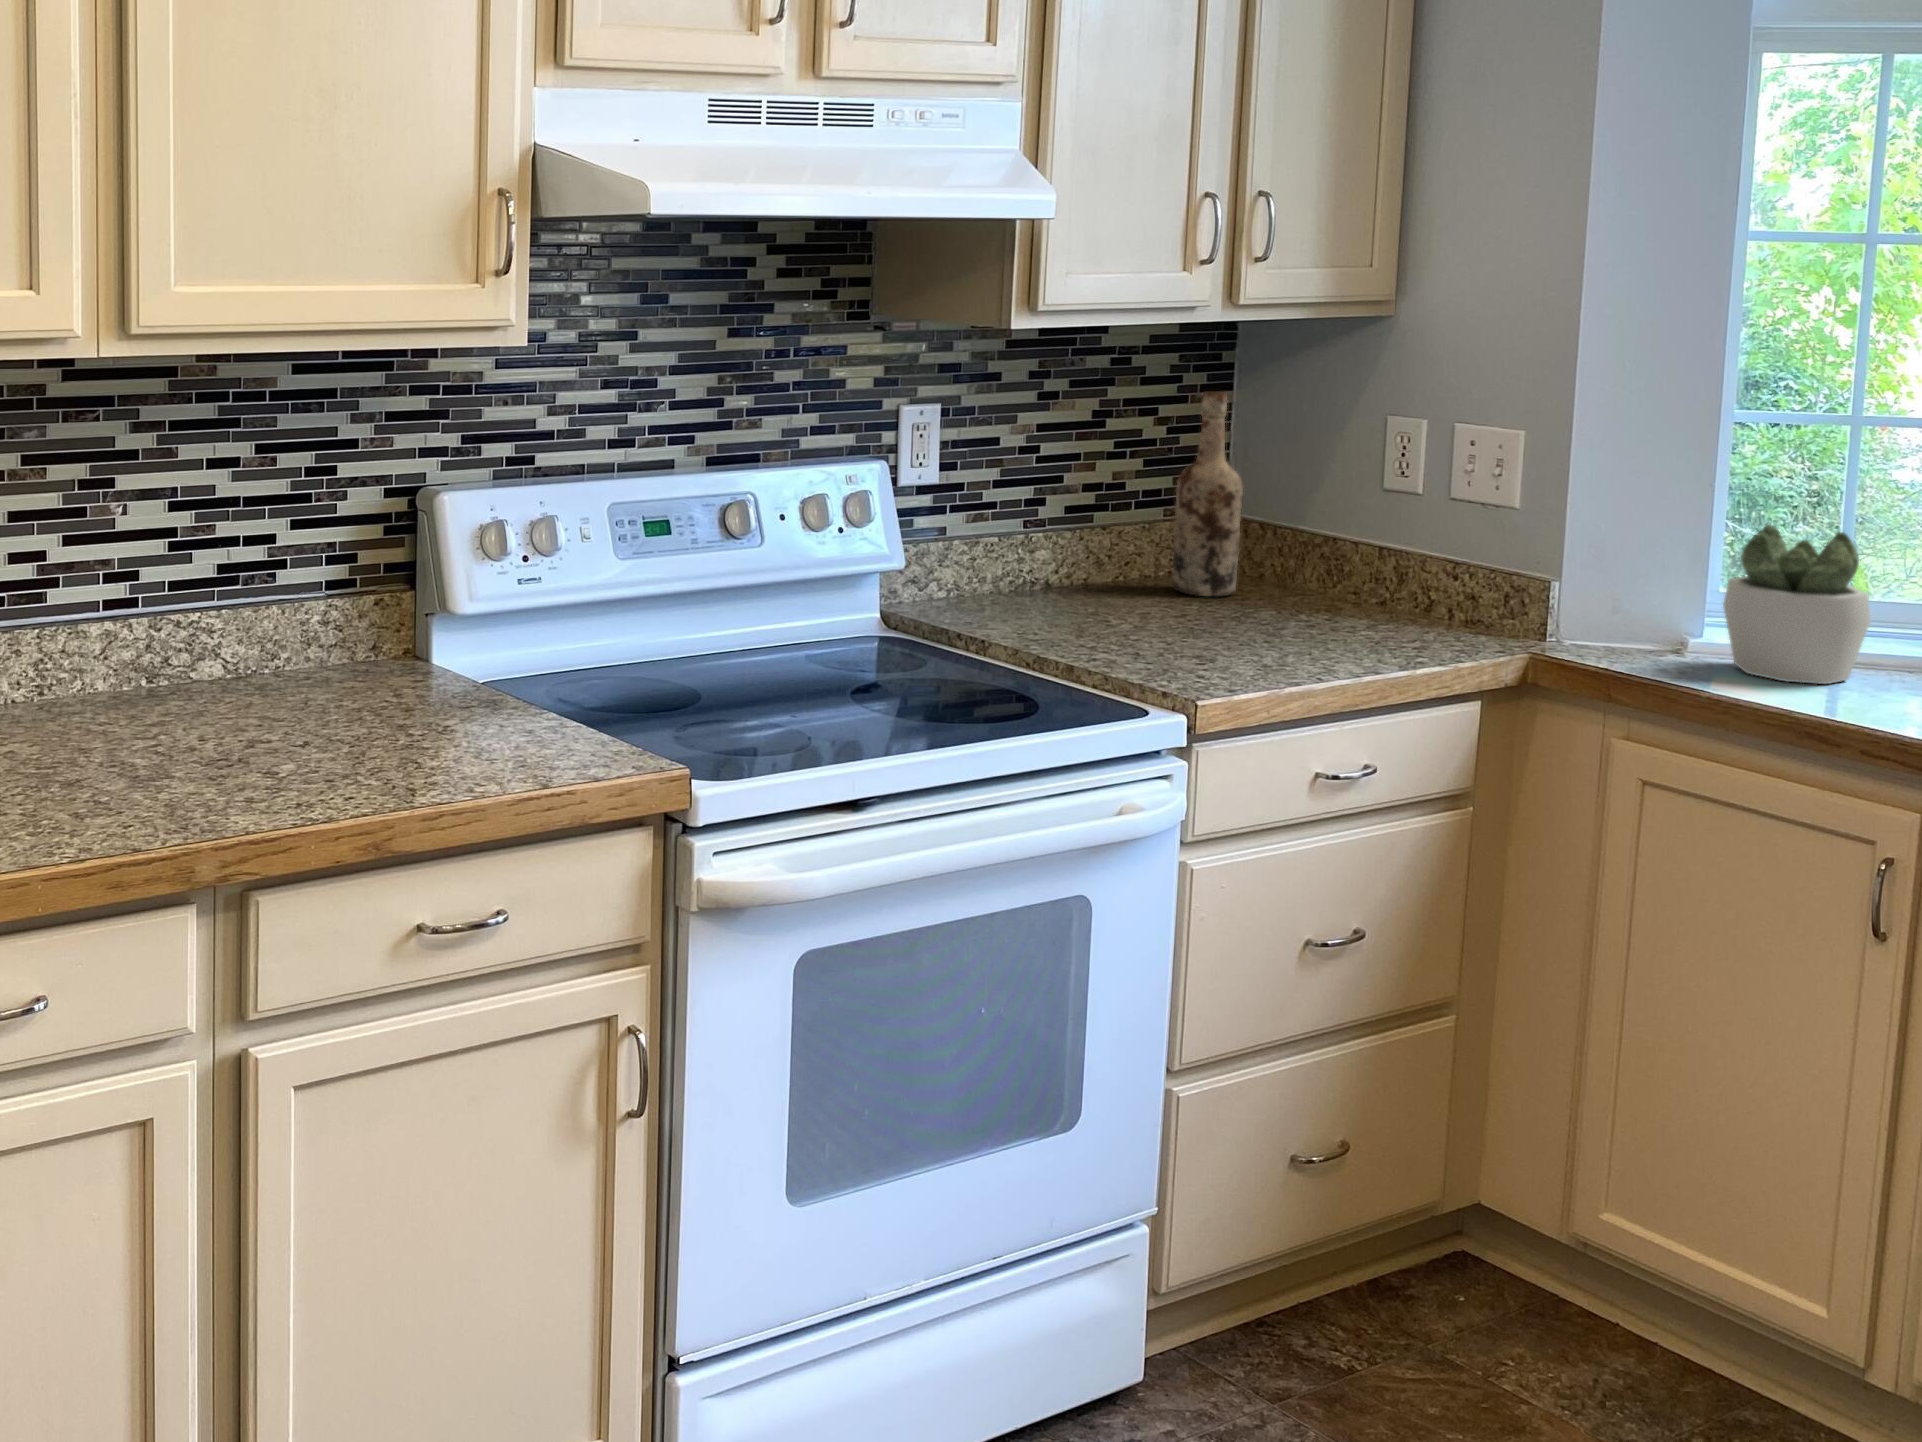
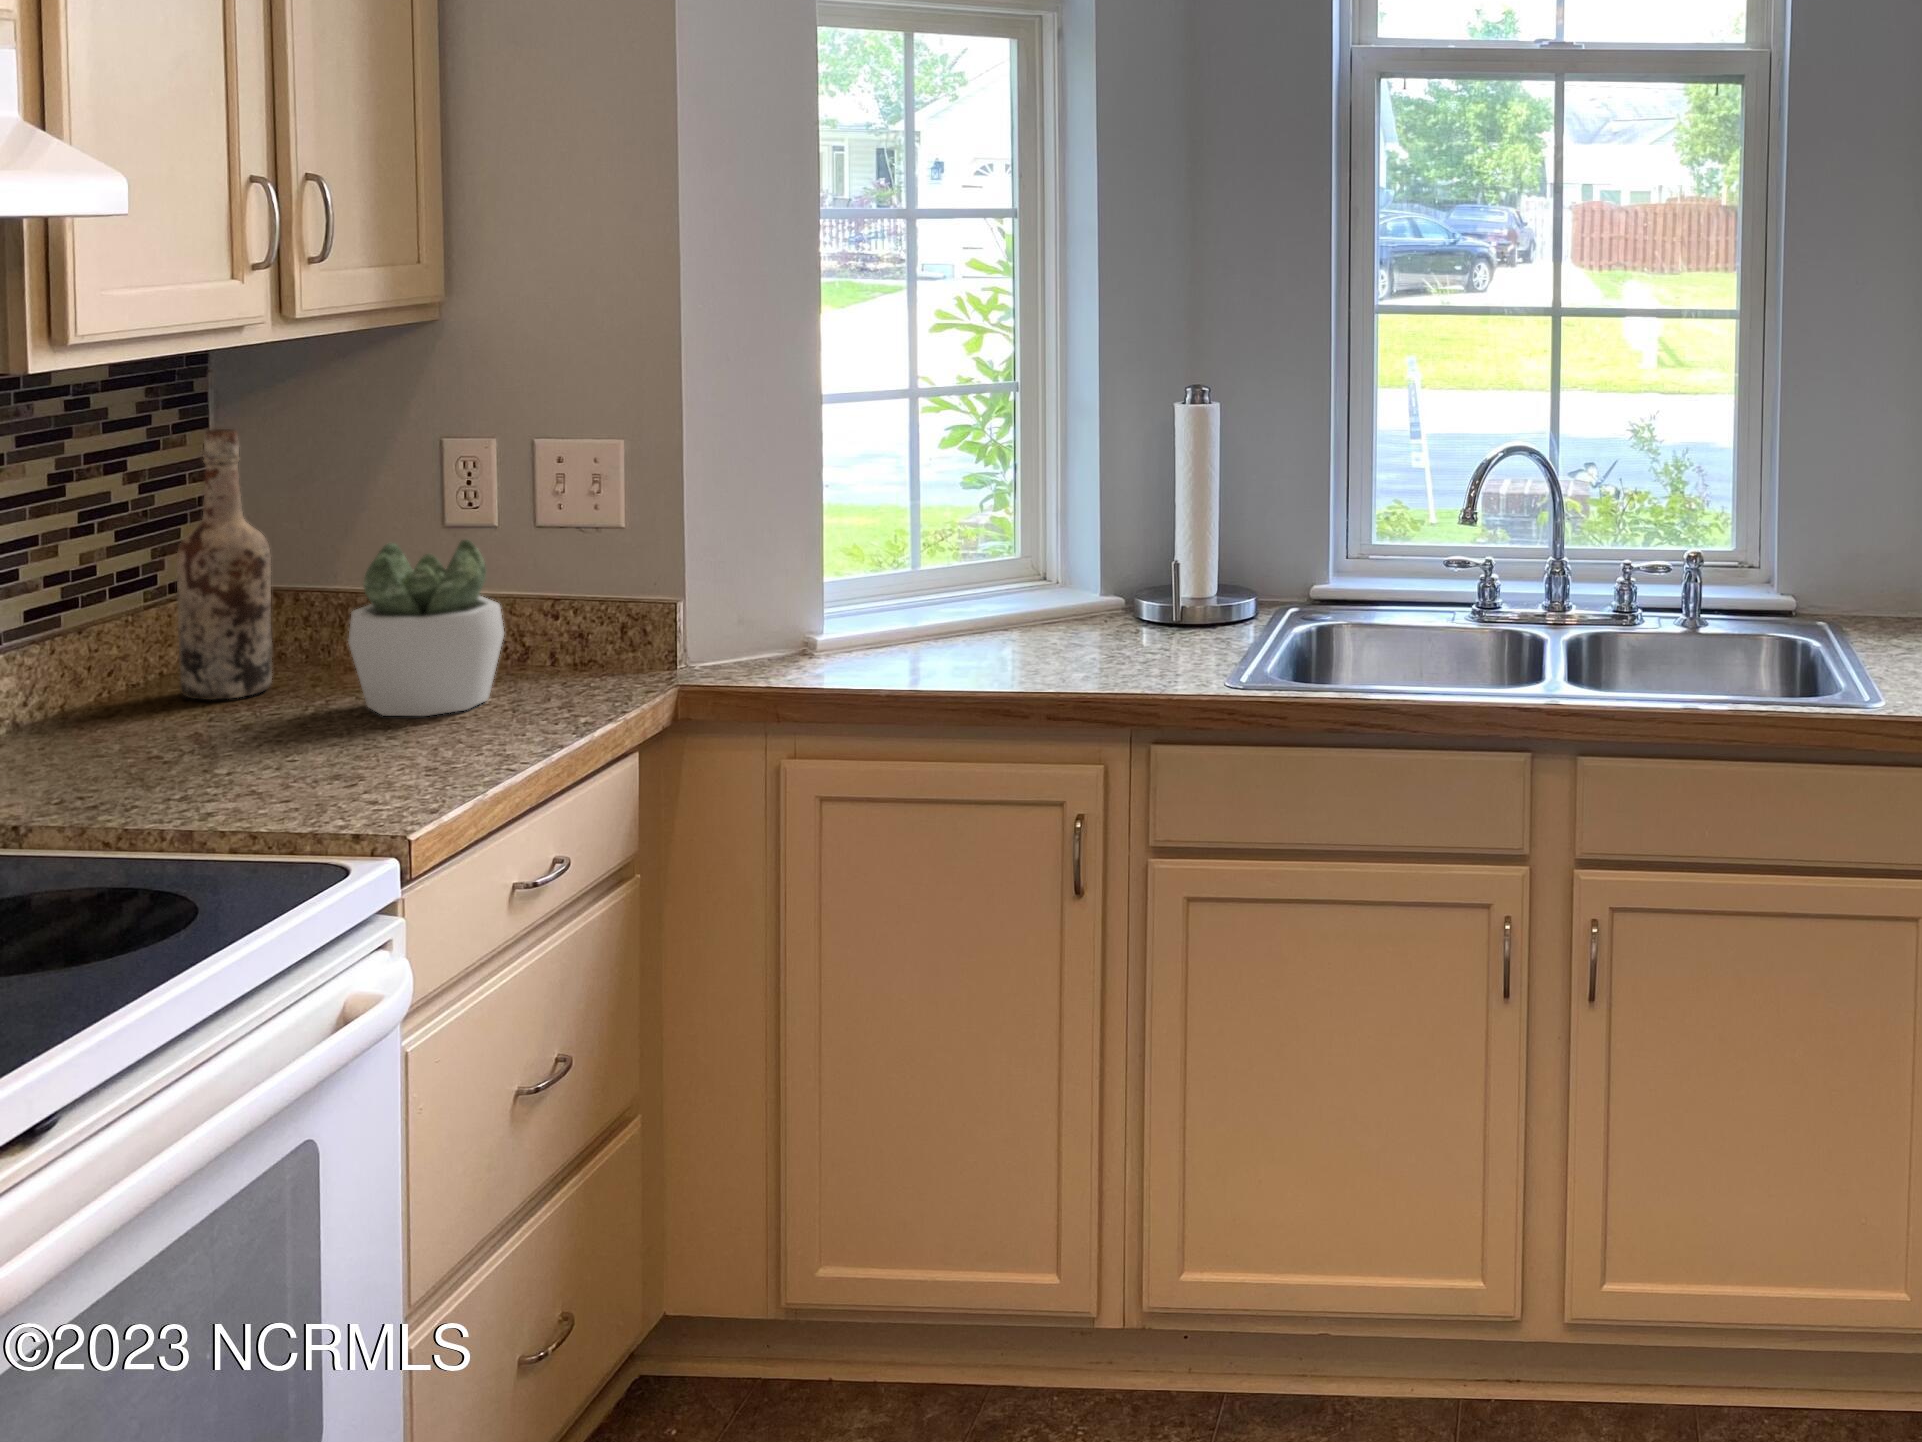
succulent plant: present [1723,525,1870,684] -> present [348,540,504,716]

